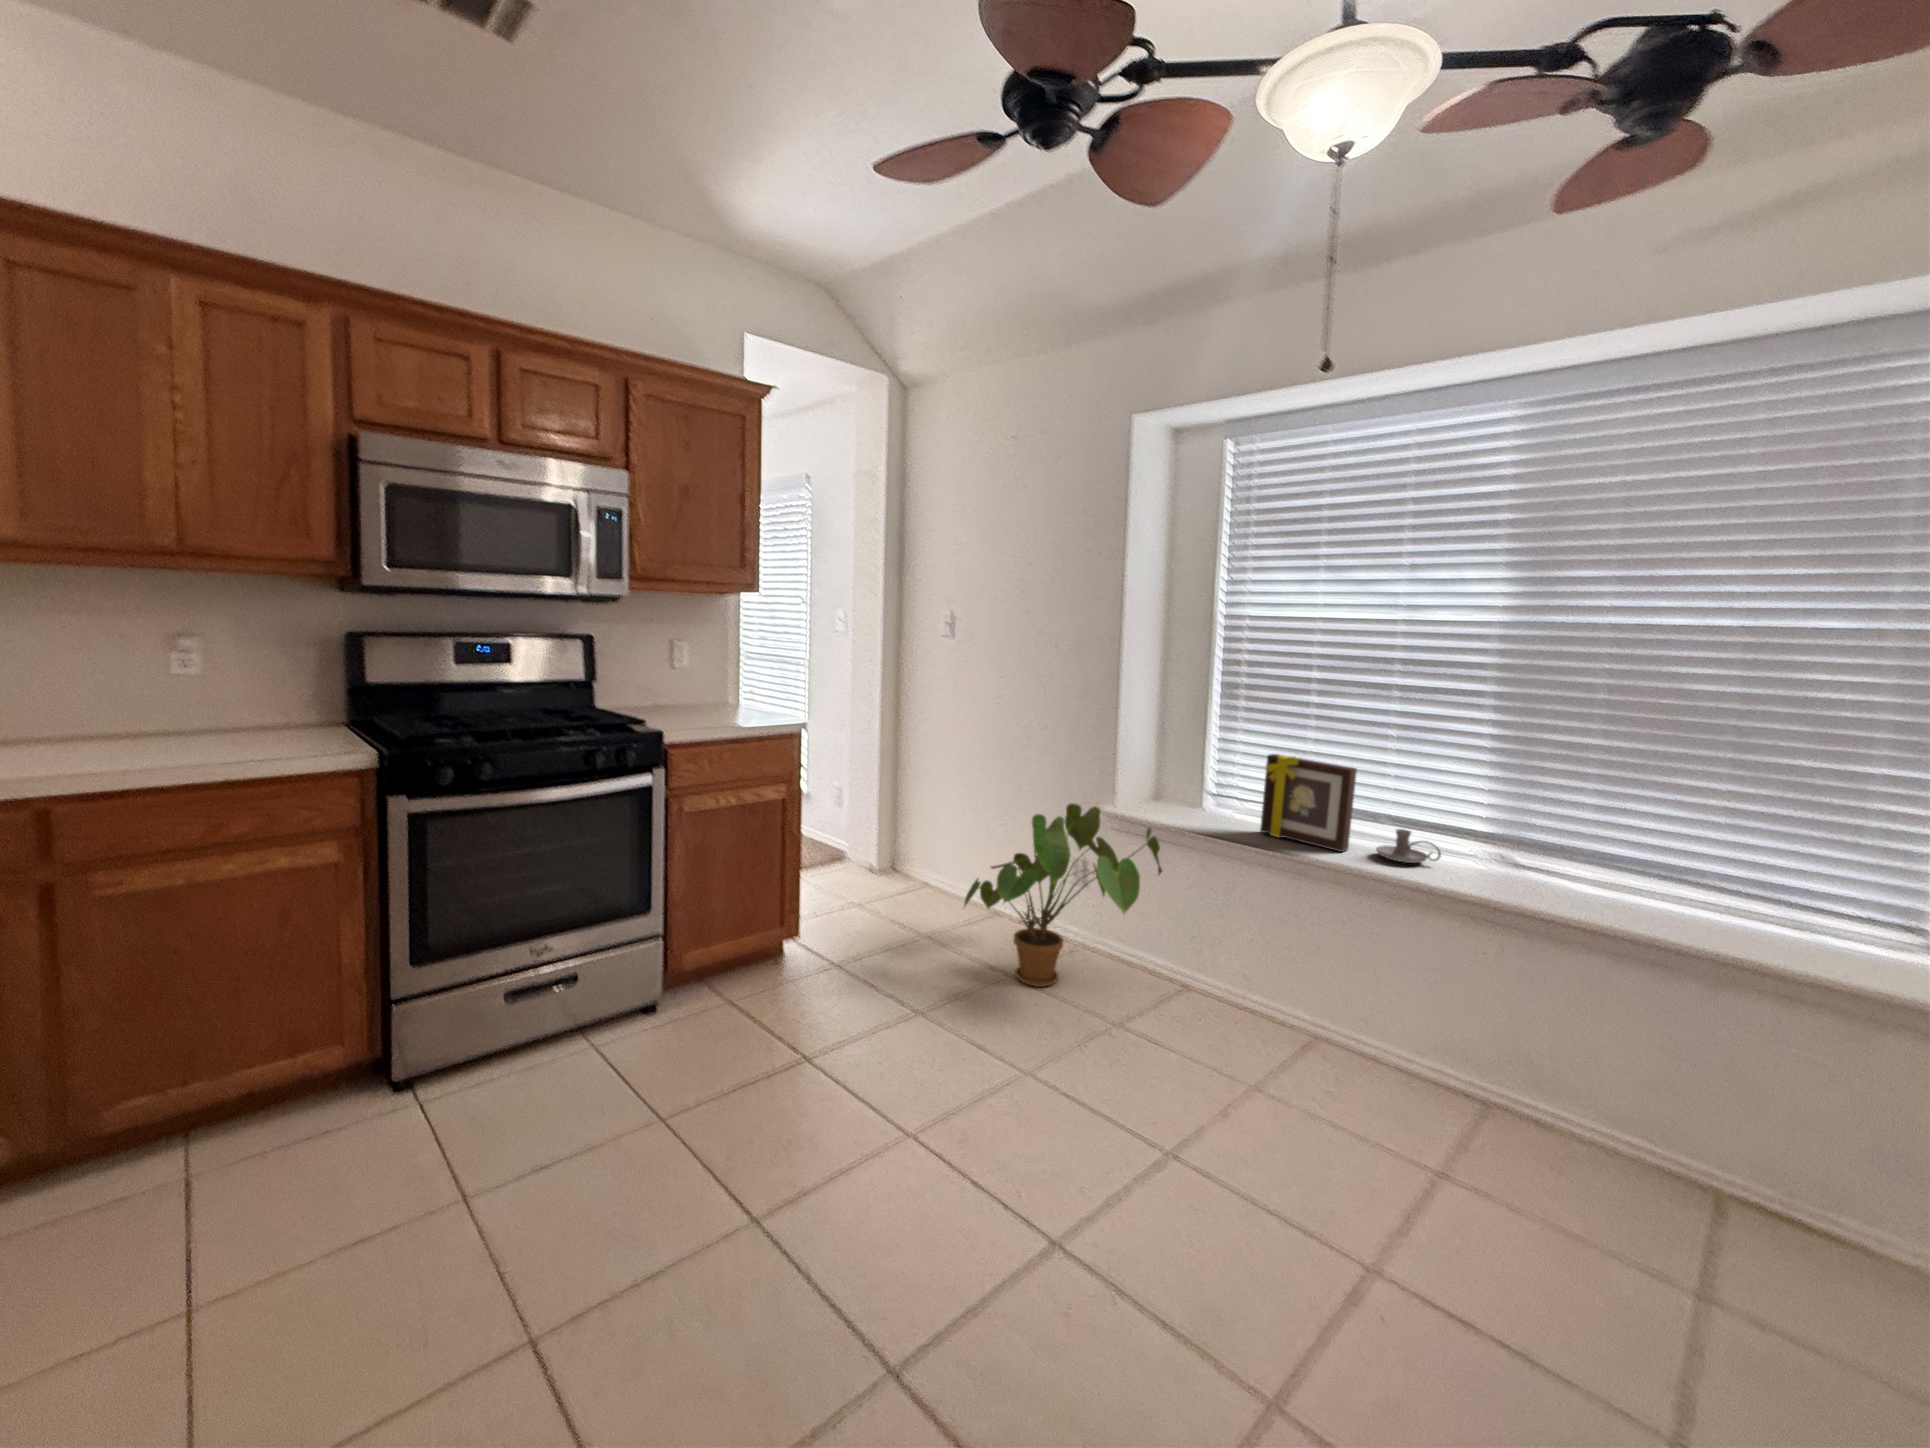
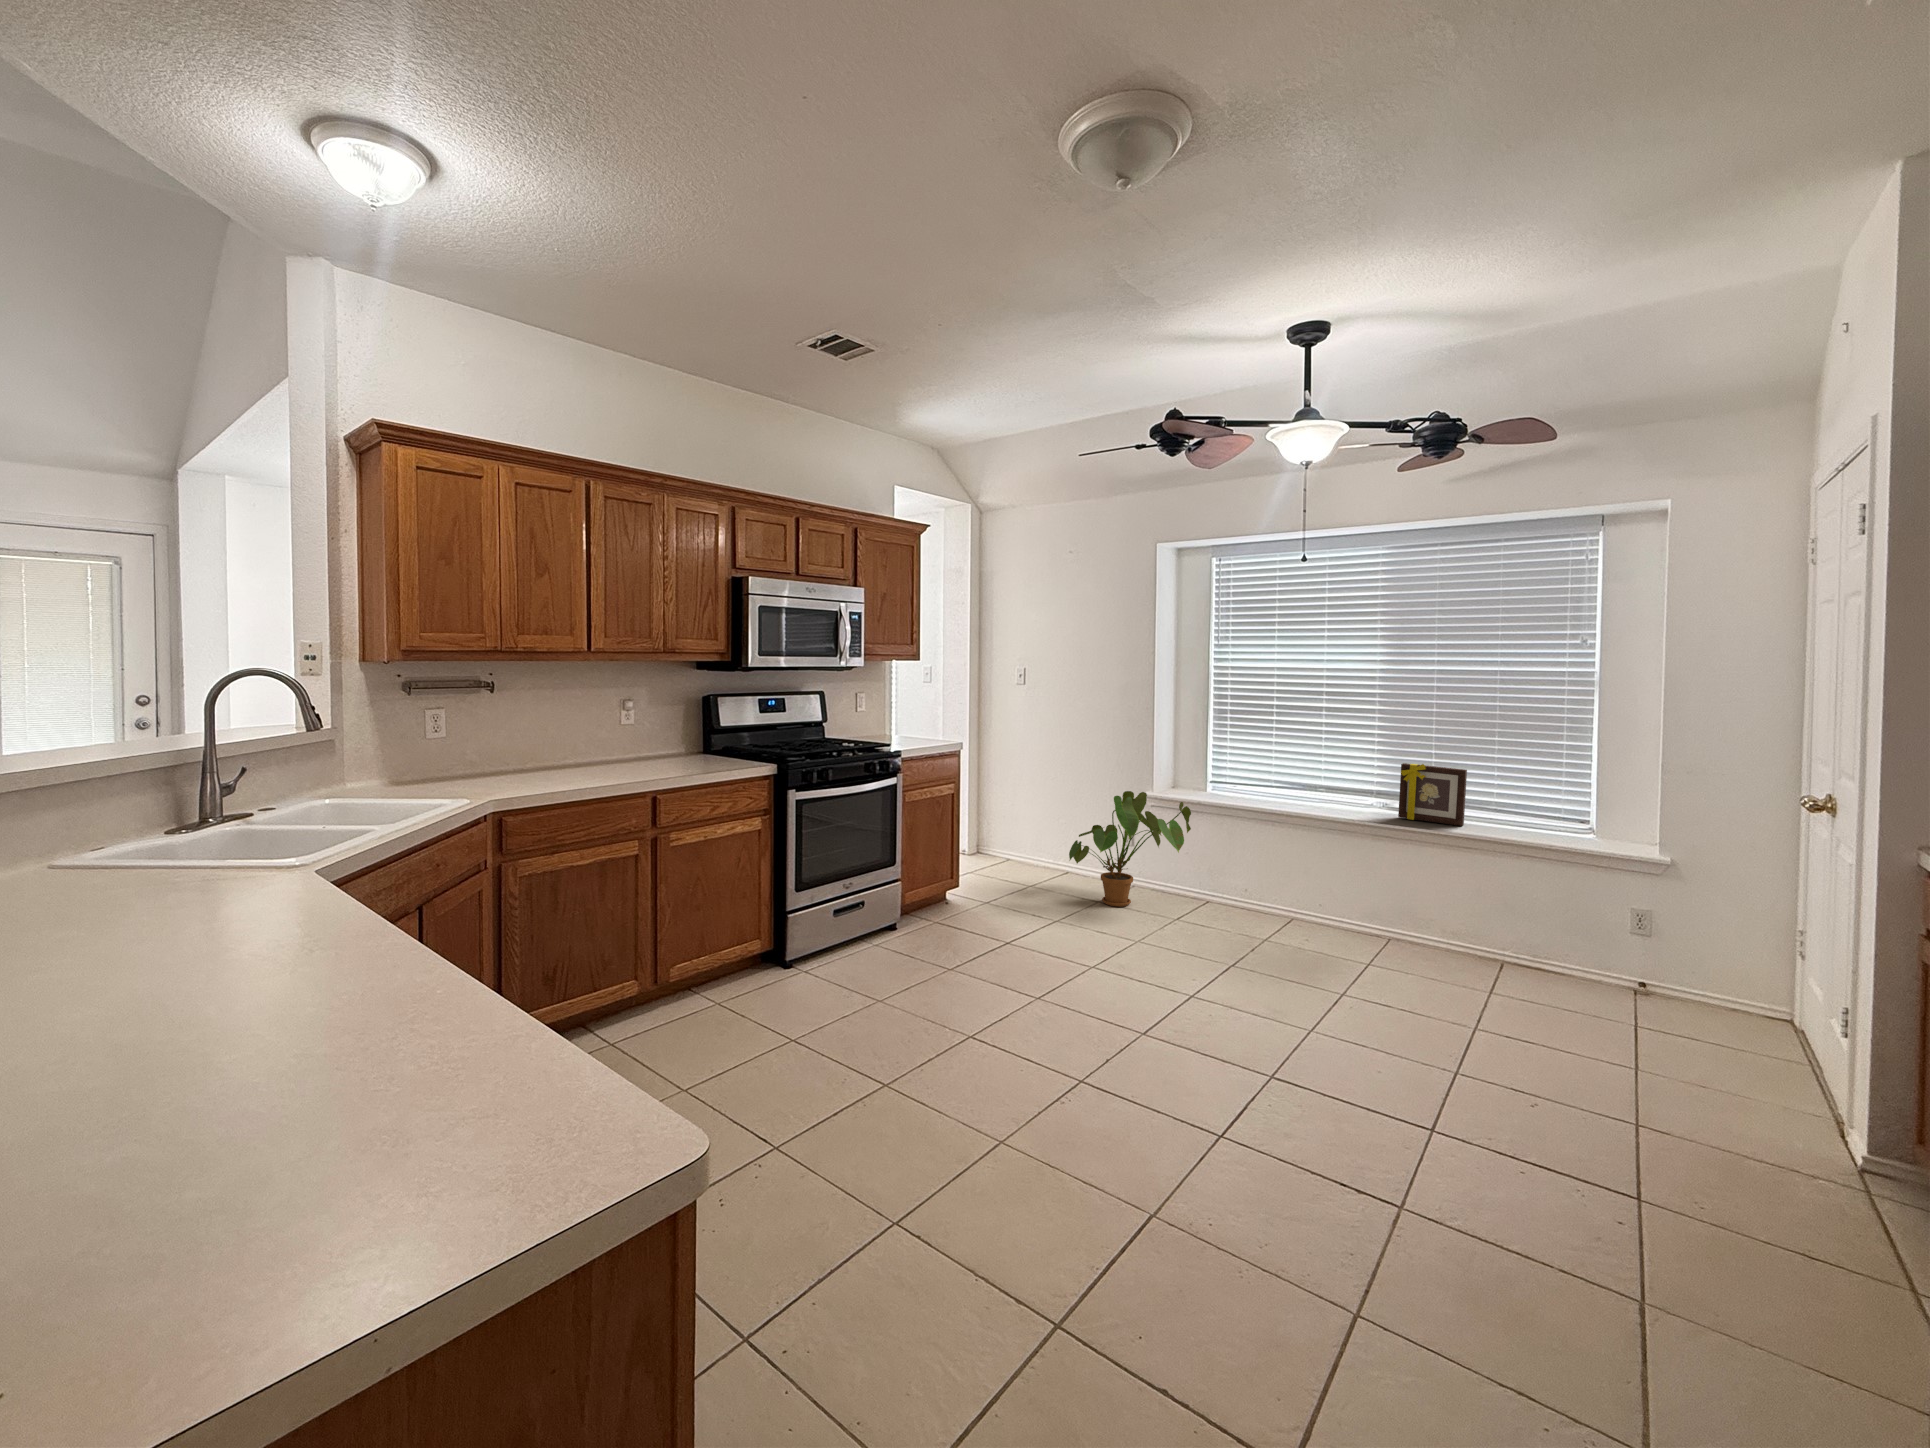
picture frame: present [1260,754,1357,852] -> present [1398,763,1467,826]
candle holder: present [1376,829,1441,863] -> none [1319,791,1356,810]

